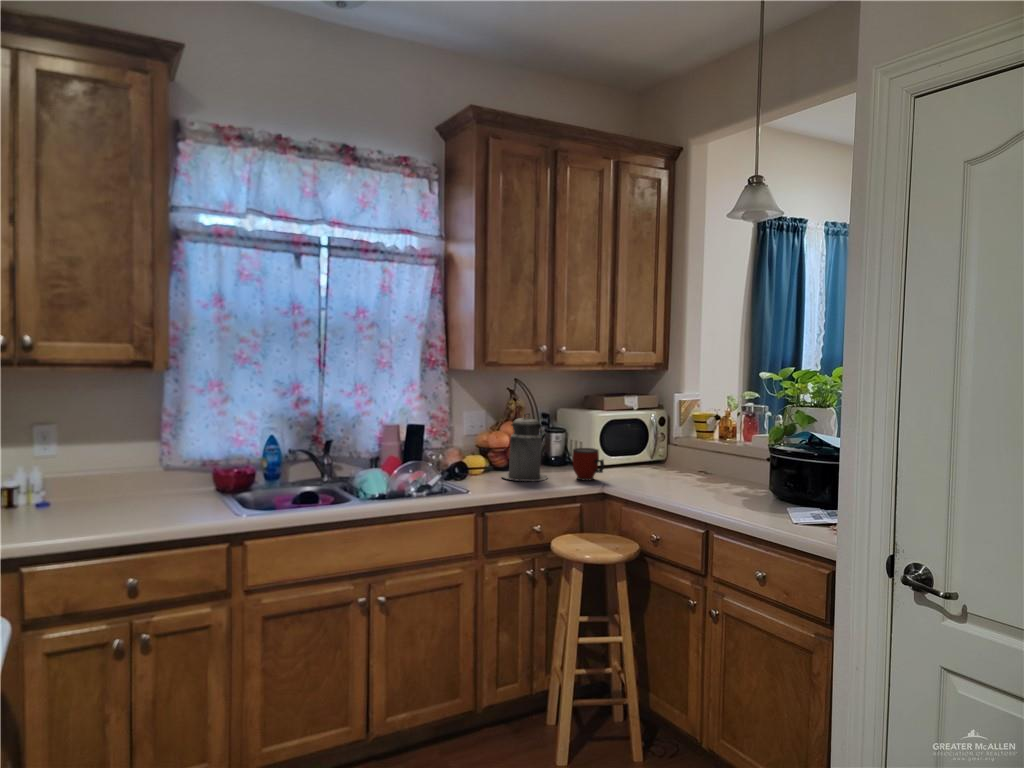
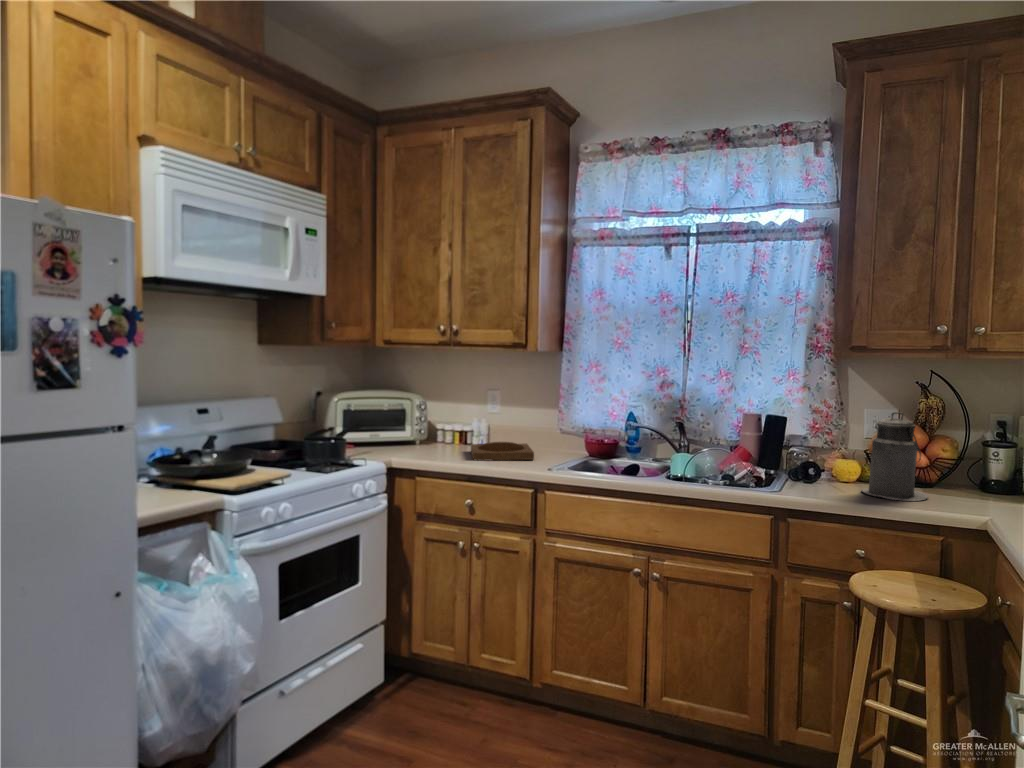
mug: present [572,448,605,480] -> none [955,467,999,514]
tray: none [57,491,183,526] -> present [471,442,534,461]

